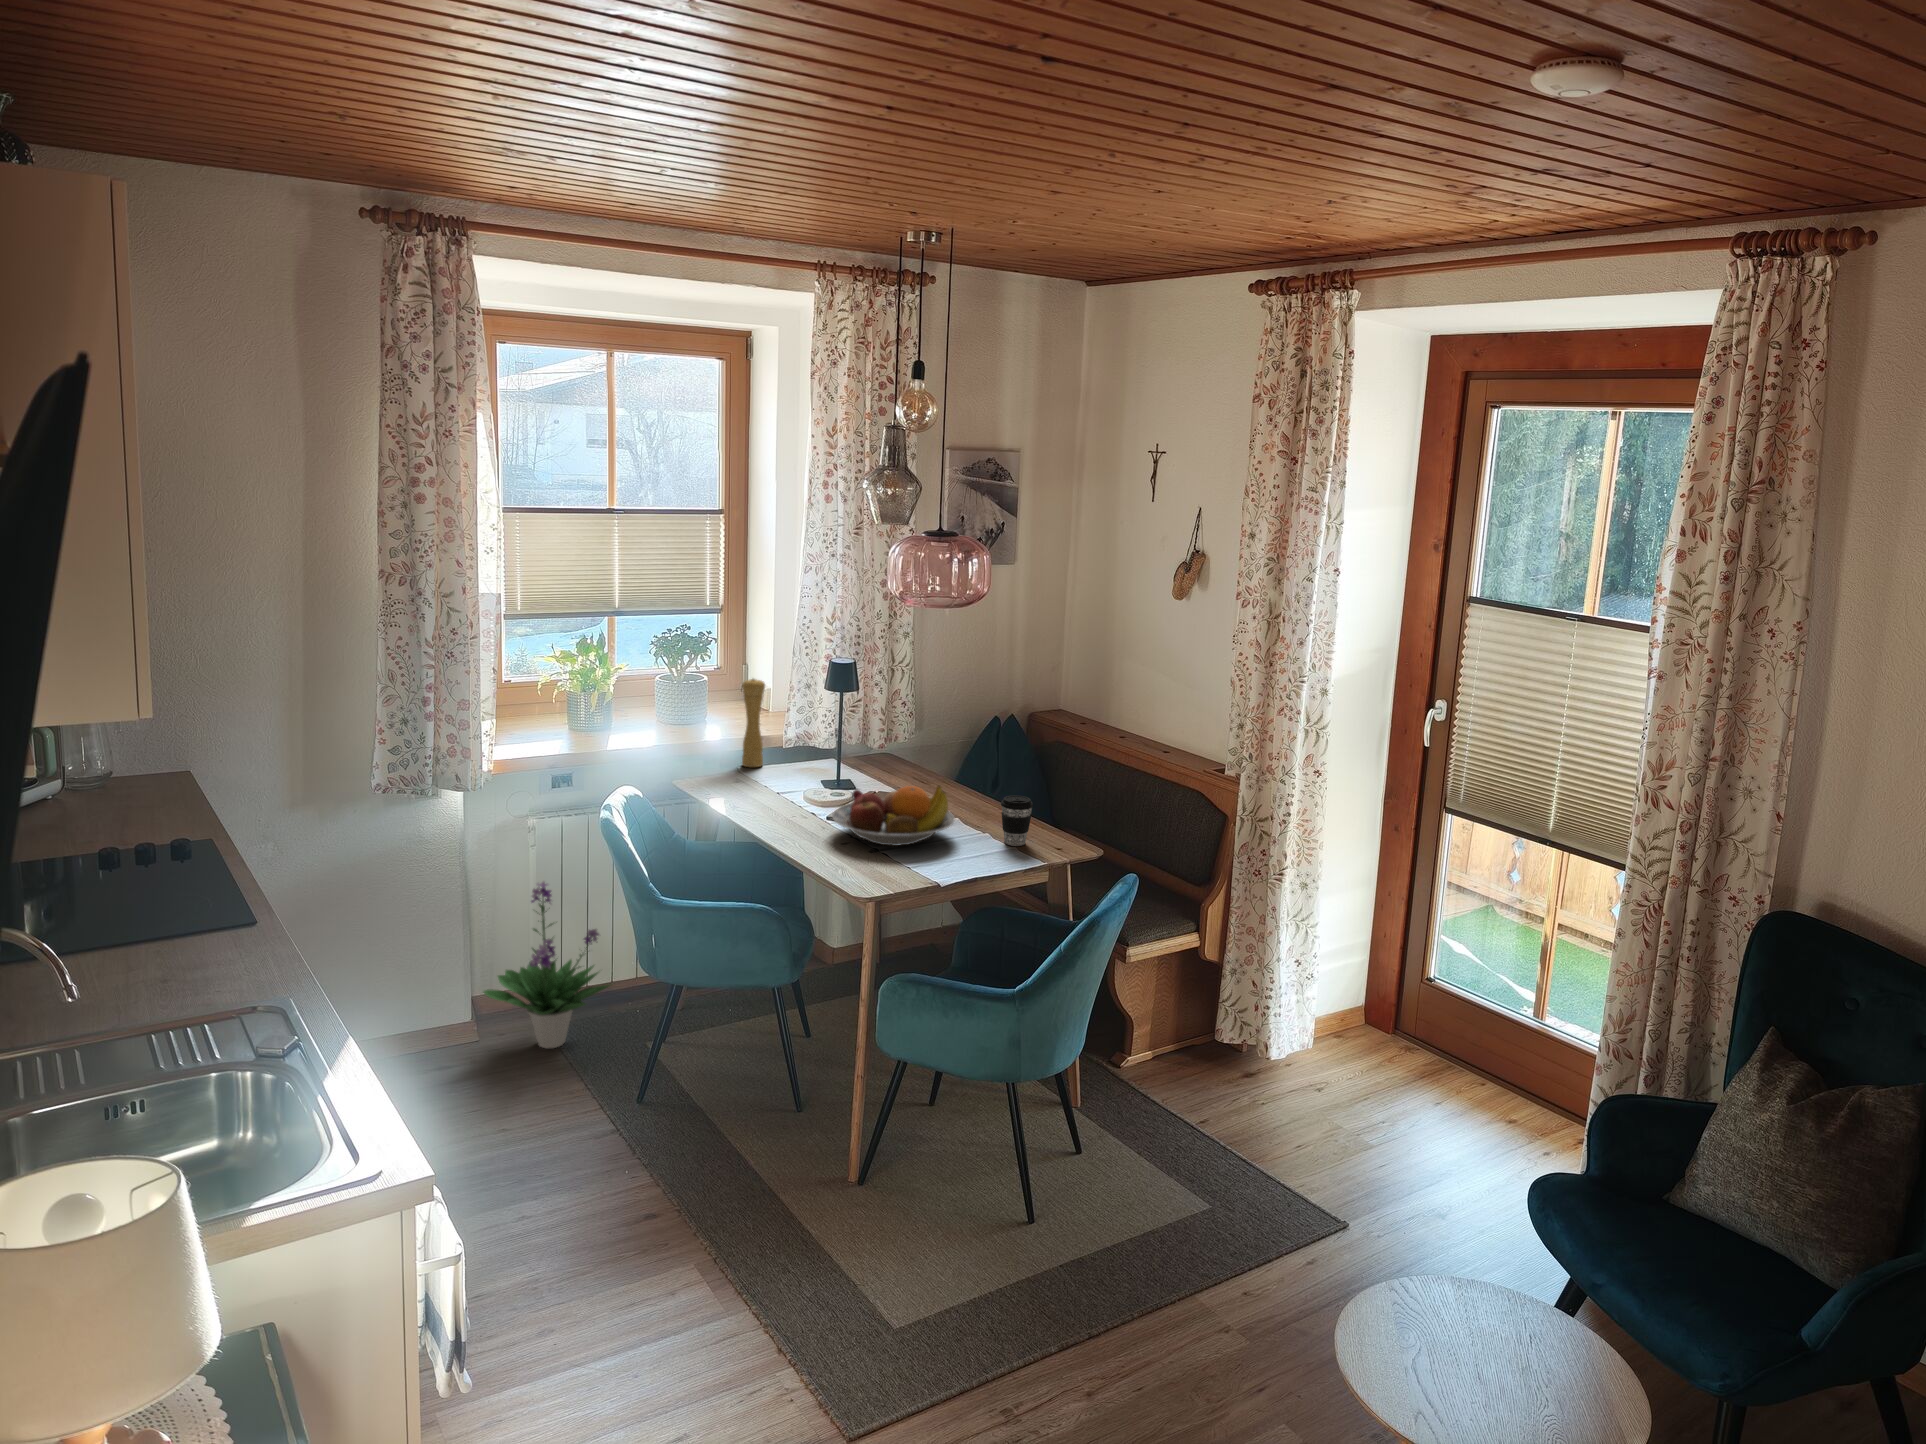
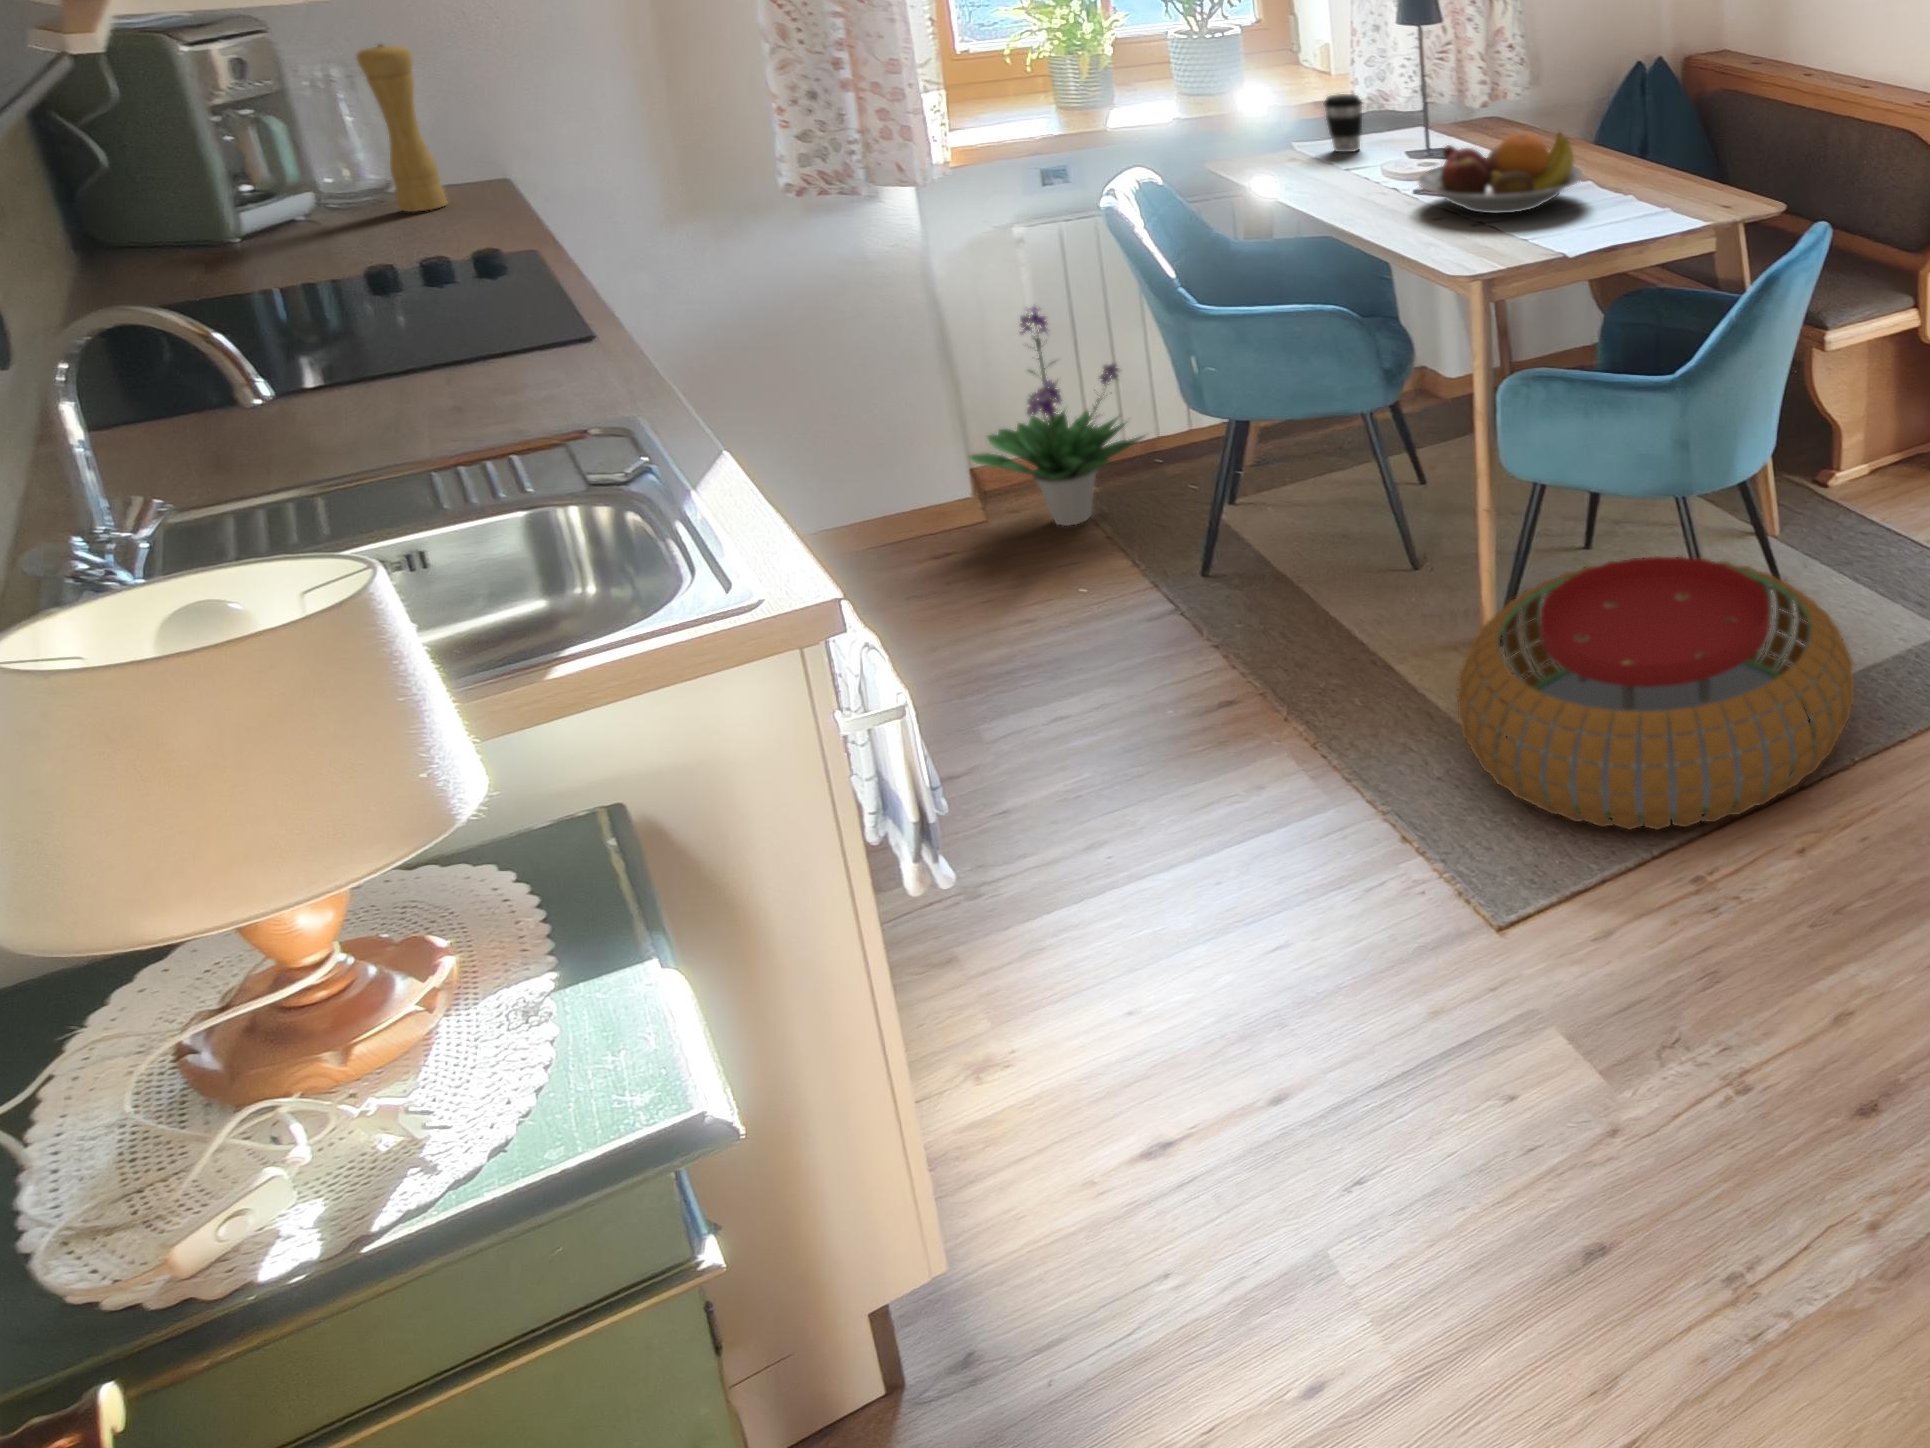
pepper mill: present [742,679,765,767] -> present [357,44,448,212]
coffee cup: present [1001,795,1033,846] -> present [1323,94,1362,152]
pouf: none [832,1126,1137,1360] -> present [1457,557,1854,829]

